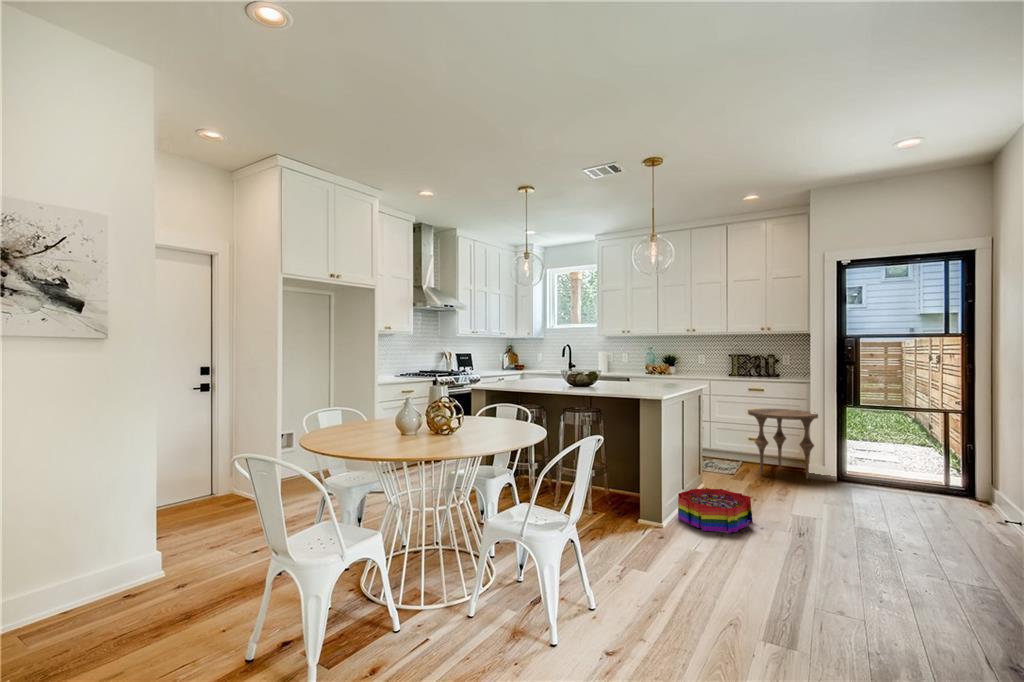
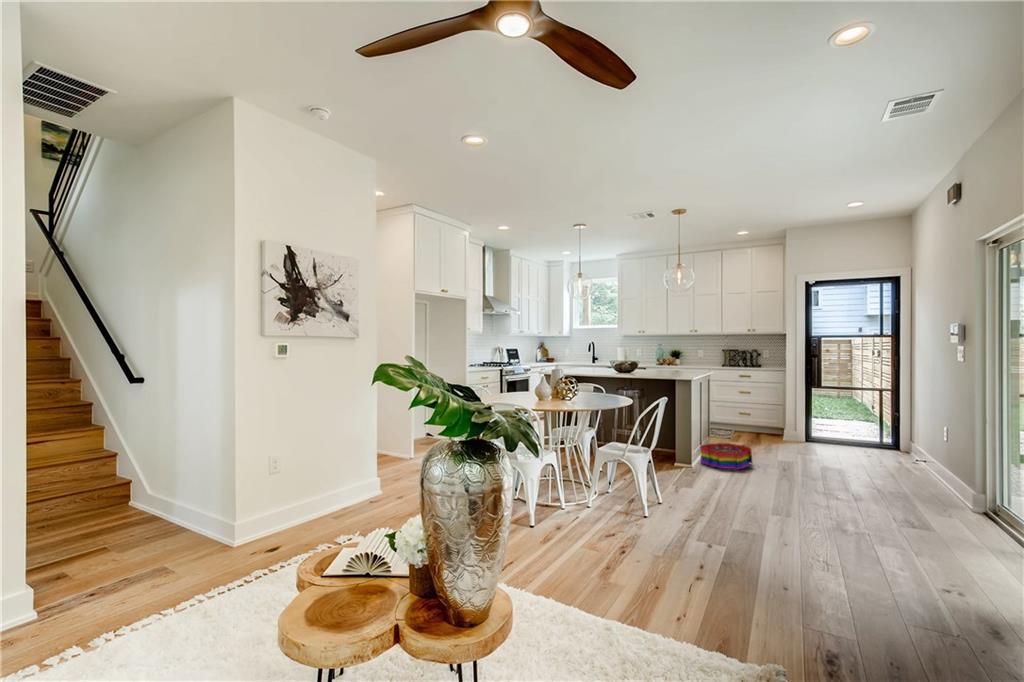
side table: present [748,409,818,479] -> none [740,390,792,441]

